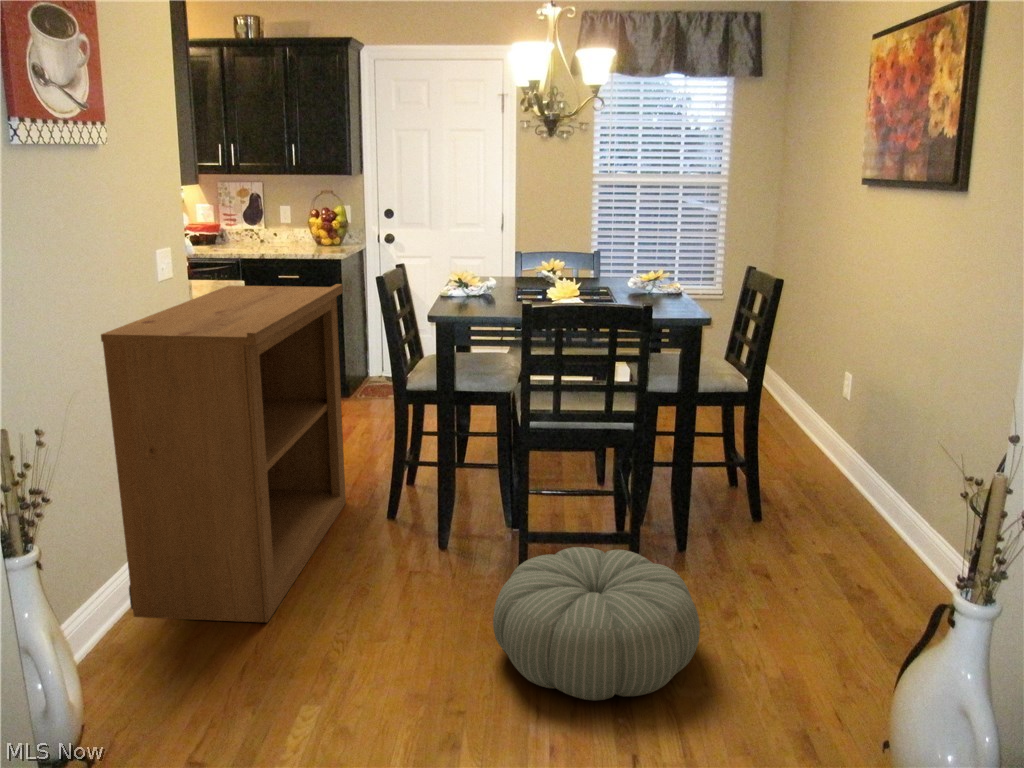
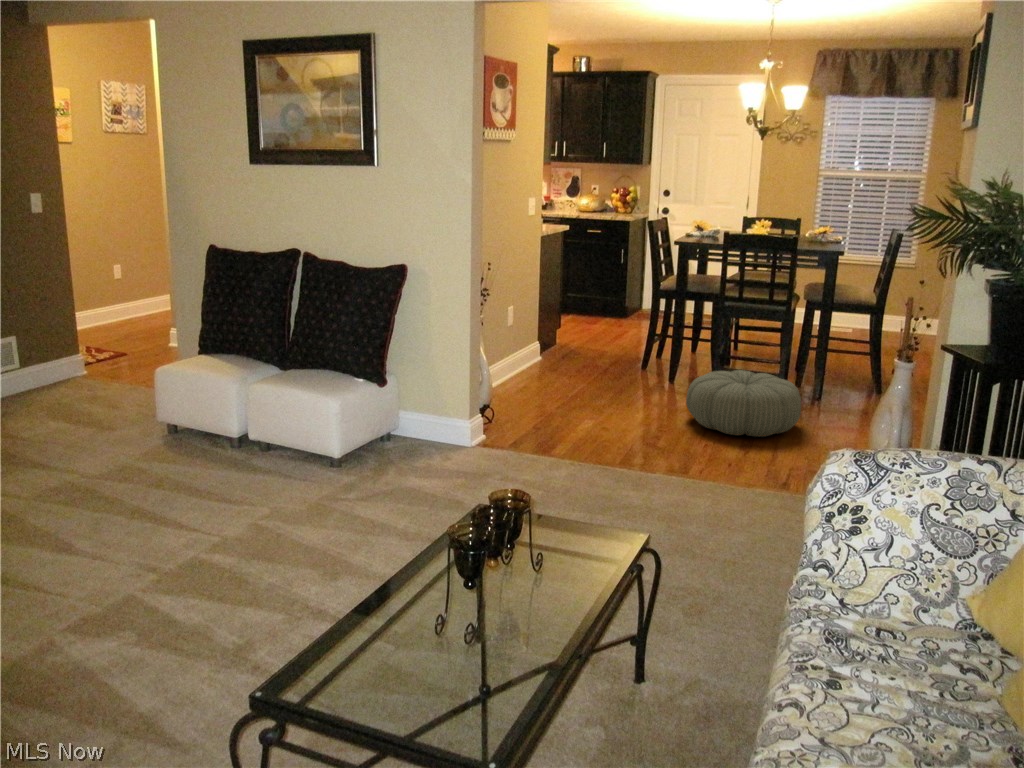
bookshelf: present [101,284,346,622] -> none [500,224,627,395]

